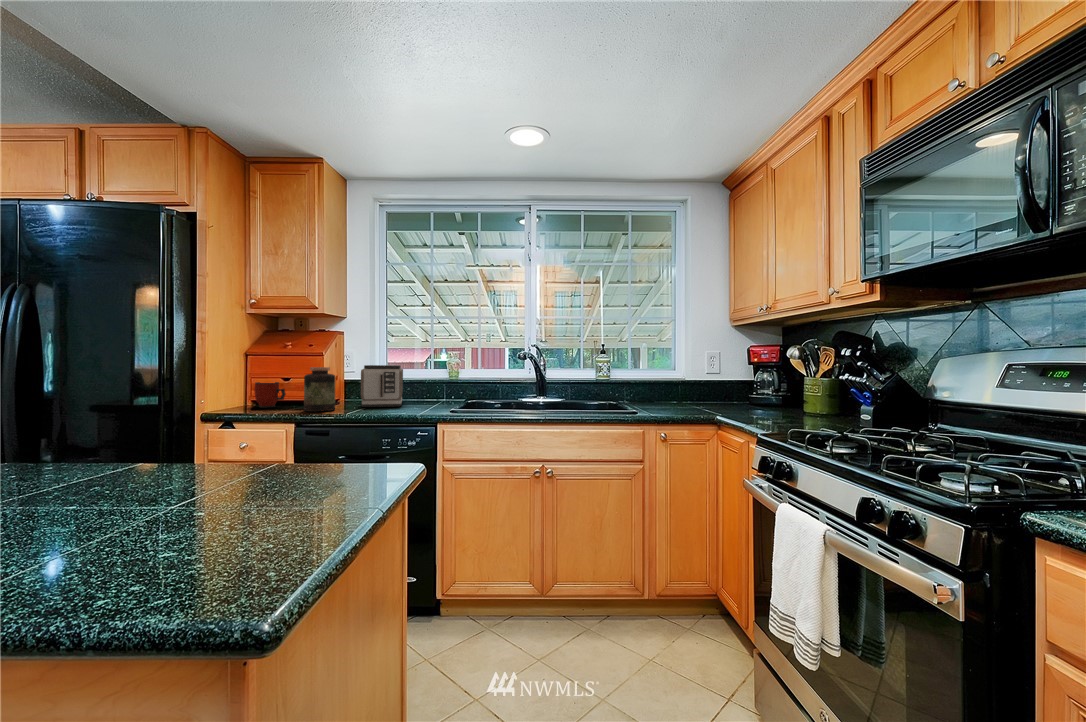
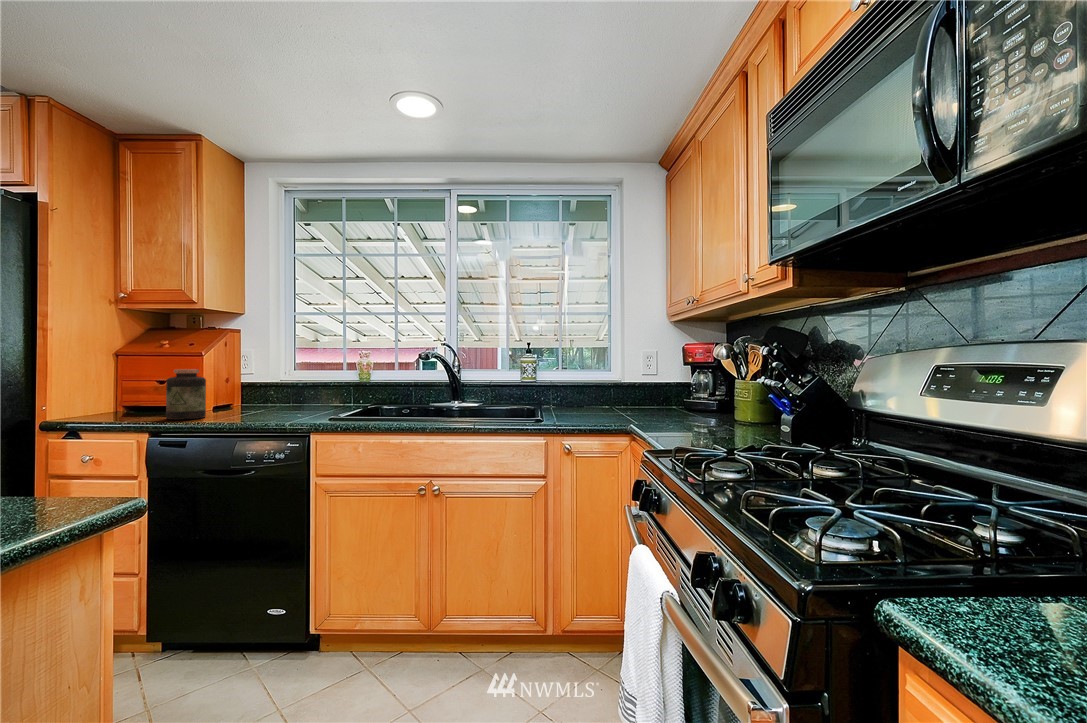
toaster: present [361,365,403,407] -> none [239,367,303,414]
mug: present [254,382,286,408] -> none [121,386,158,414]

